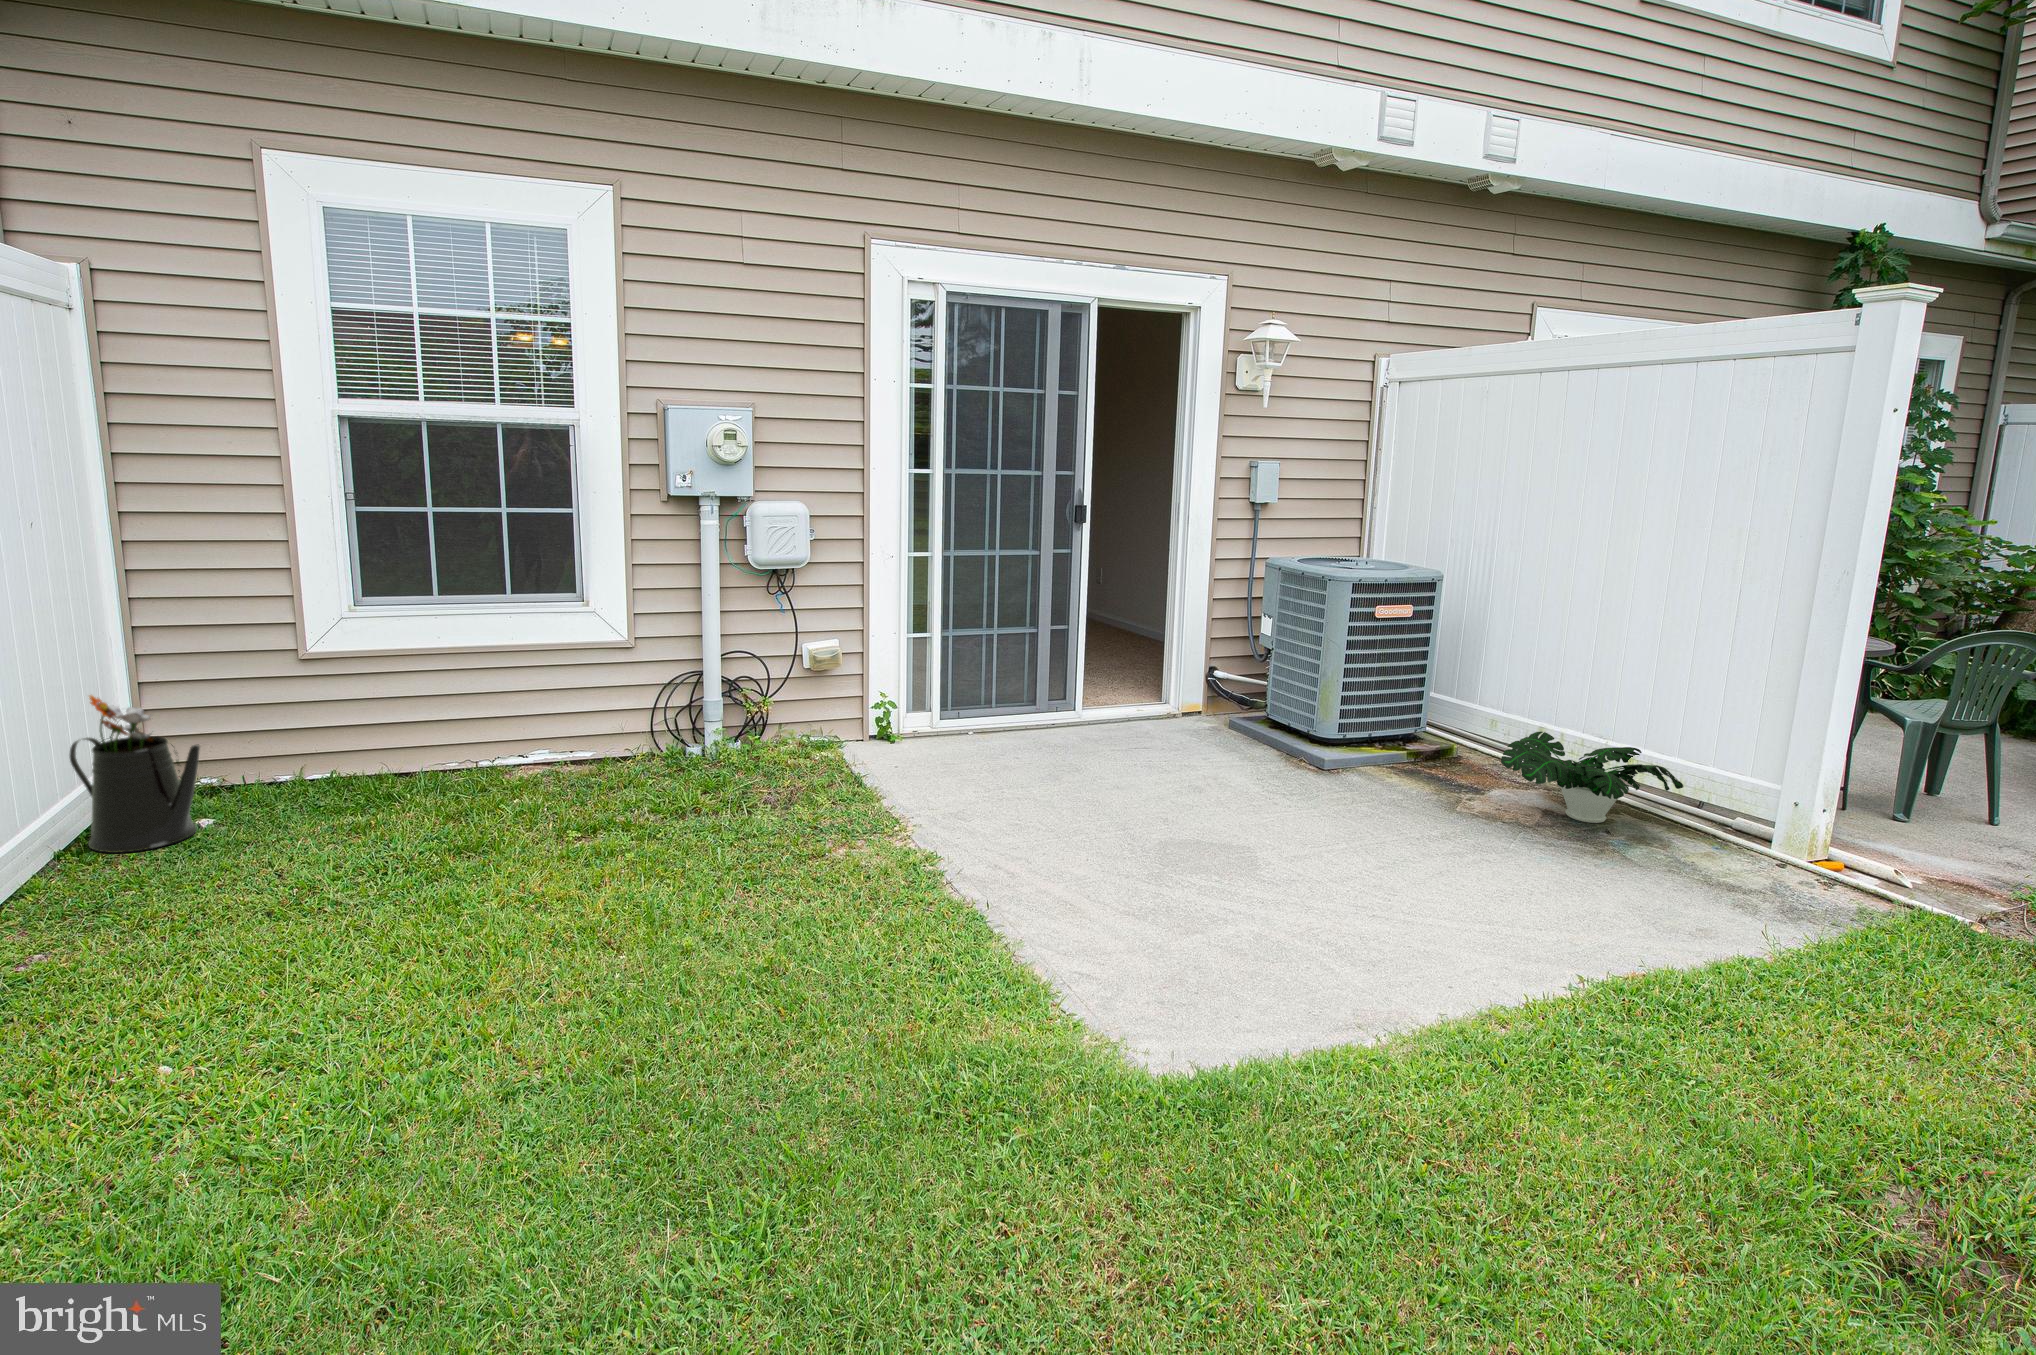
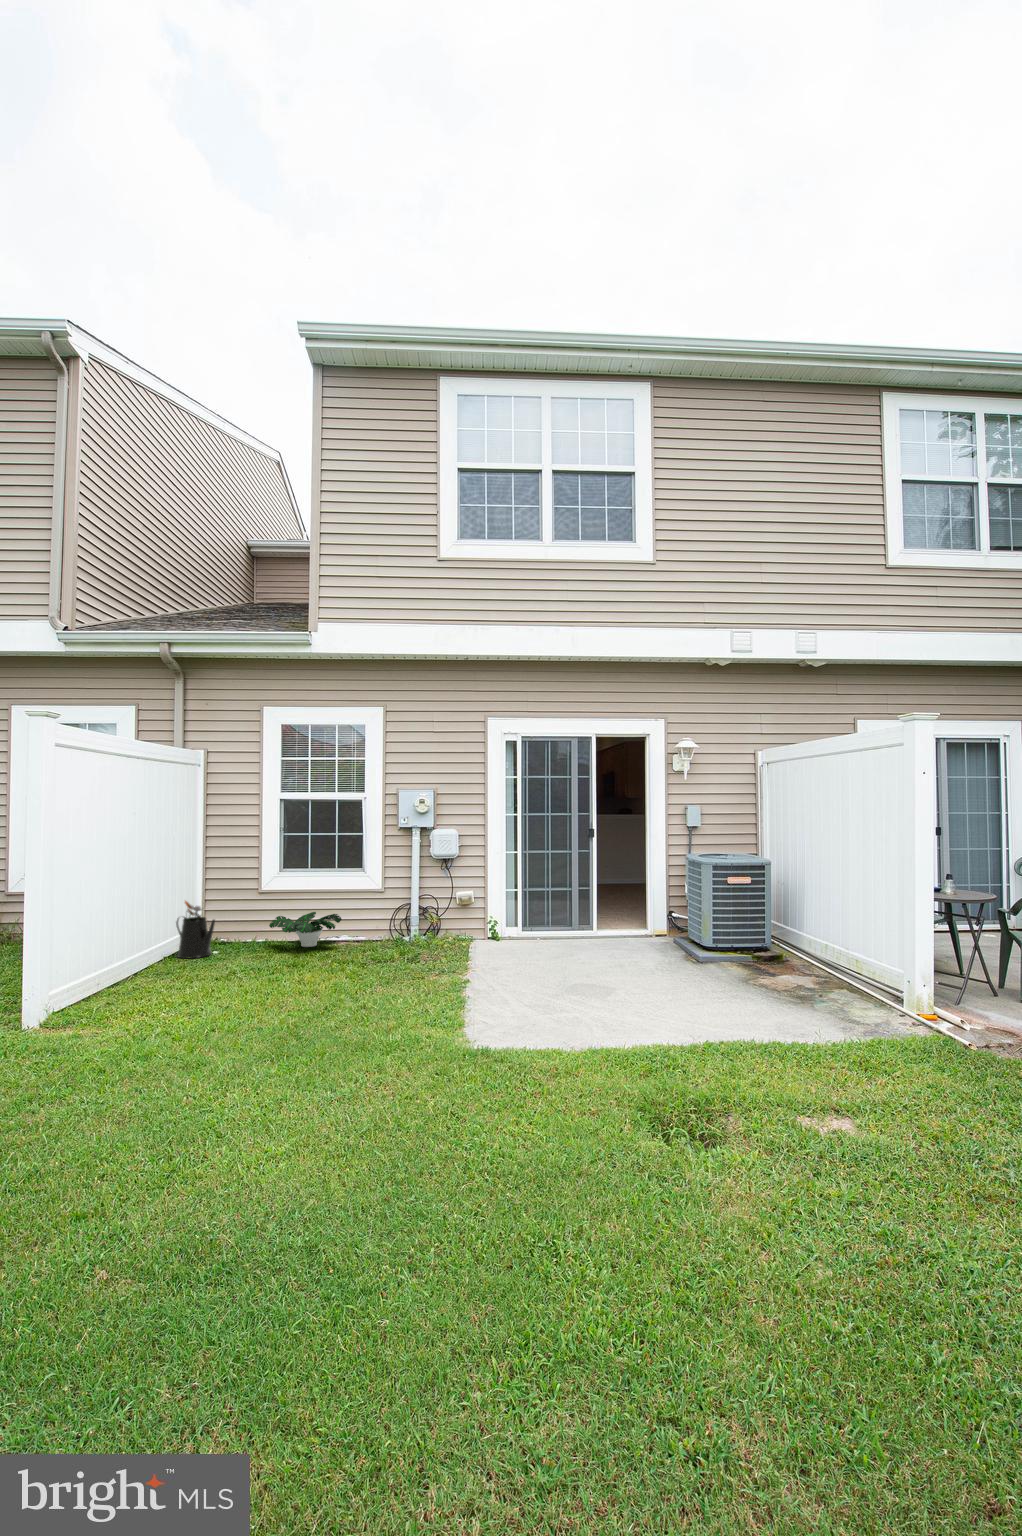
potted plant: present [1501,731,1683,823] -> present [269,912,342,947]

